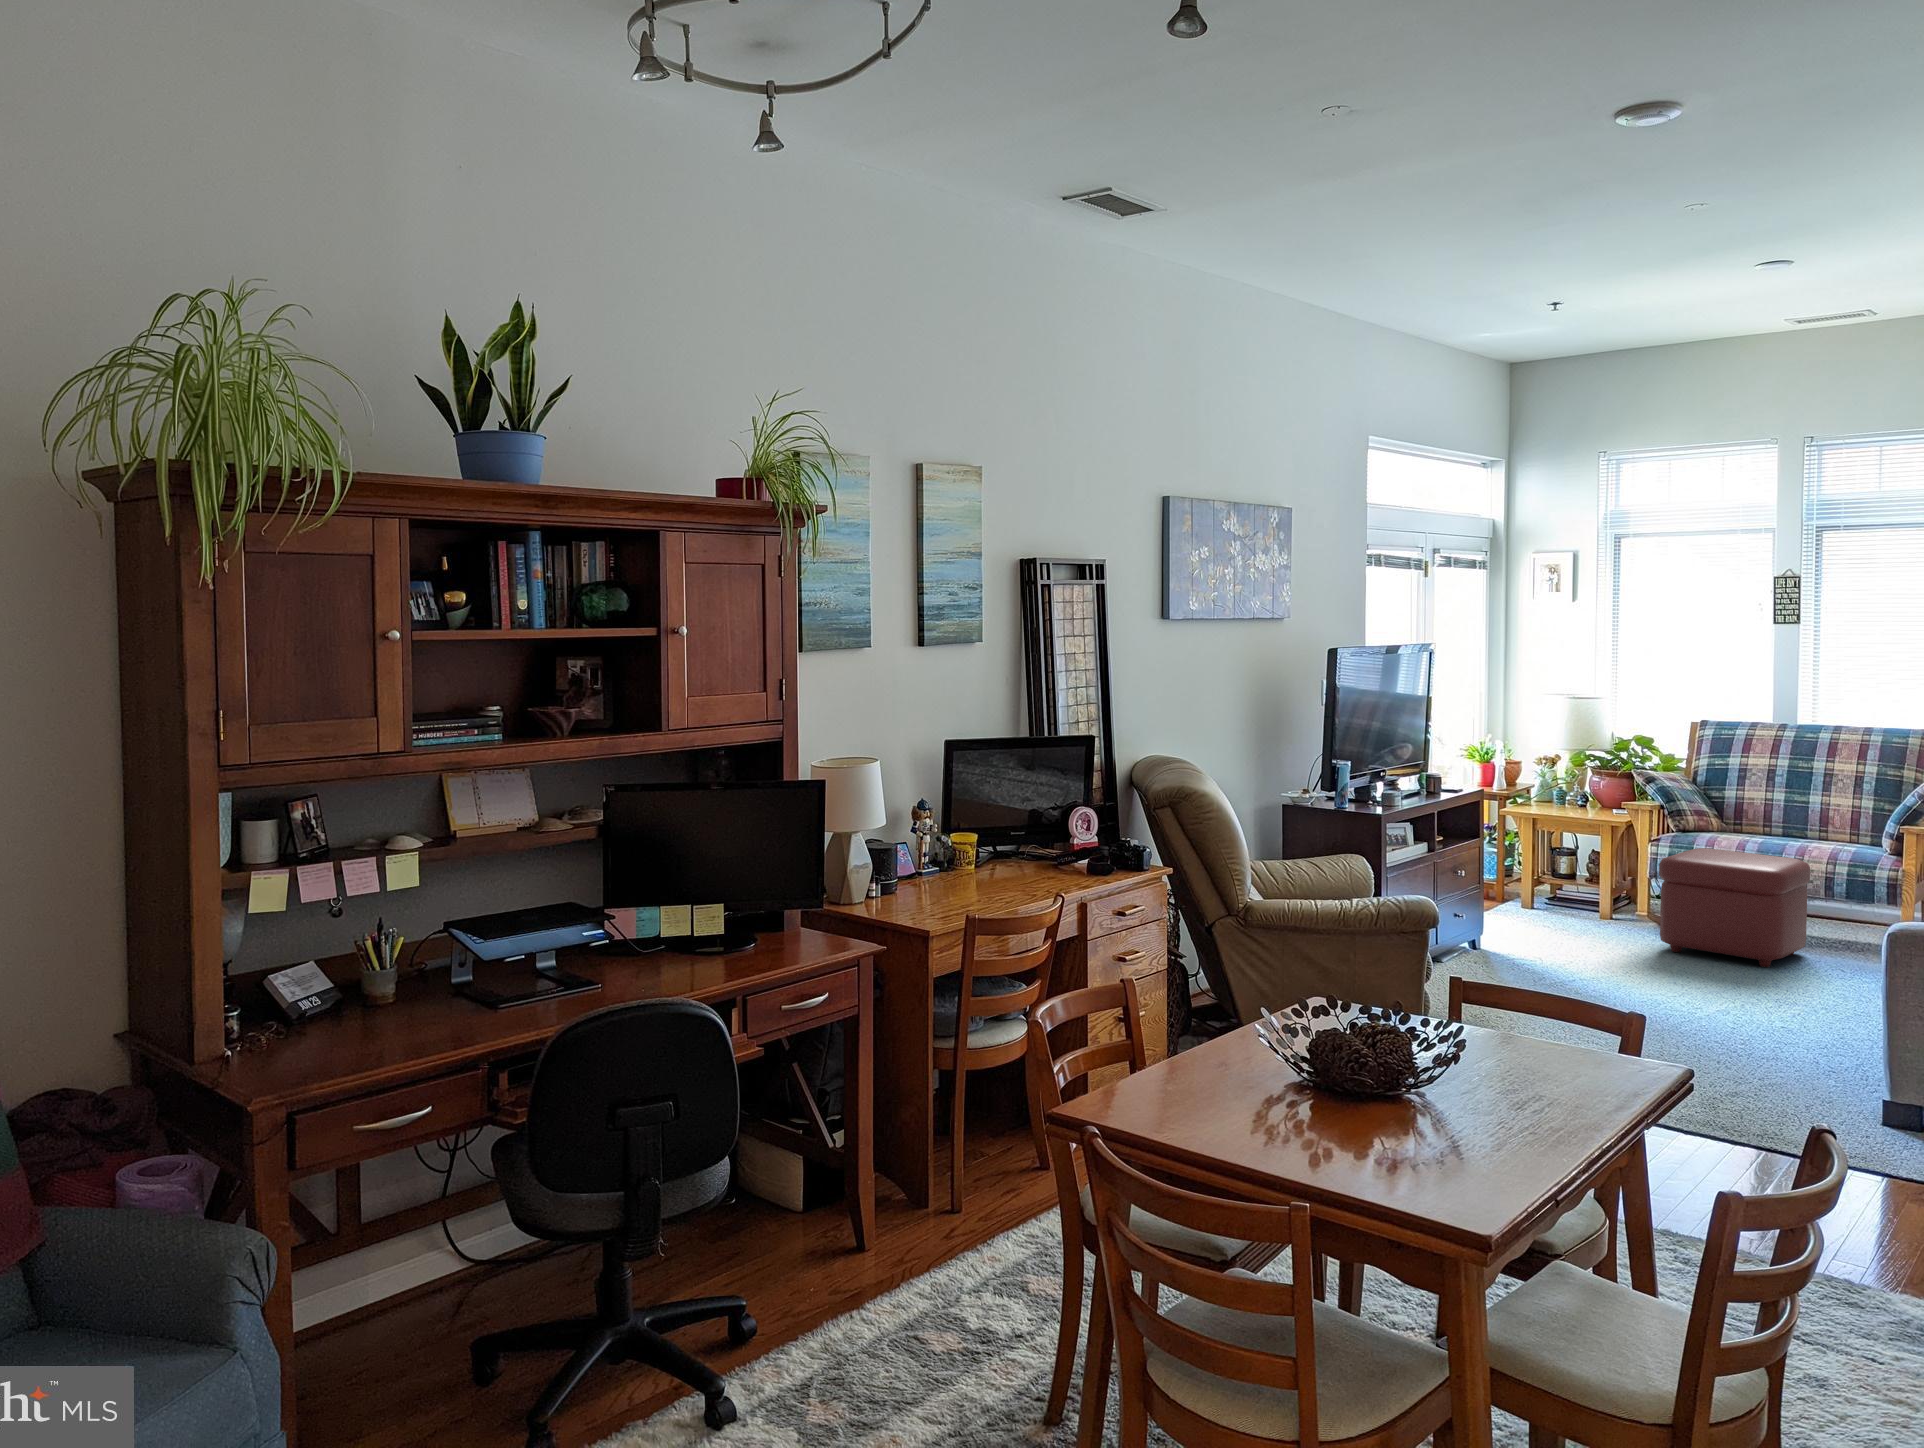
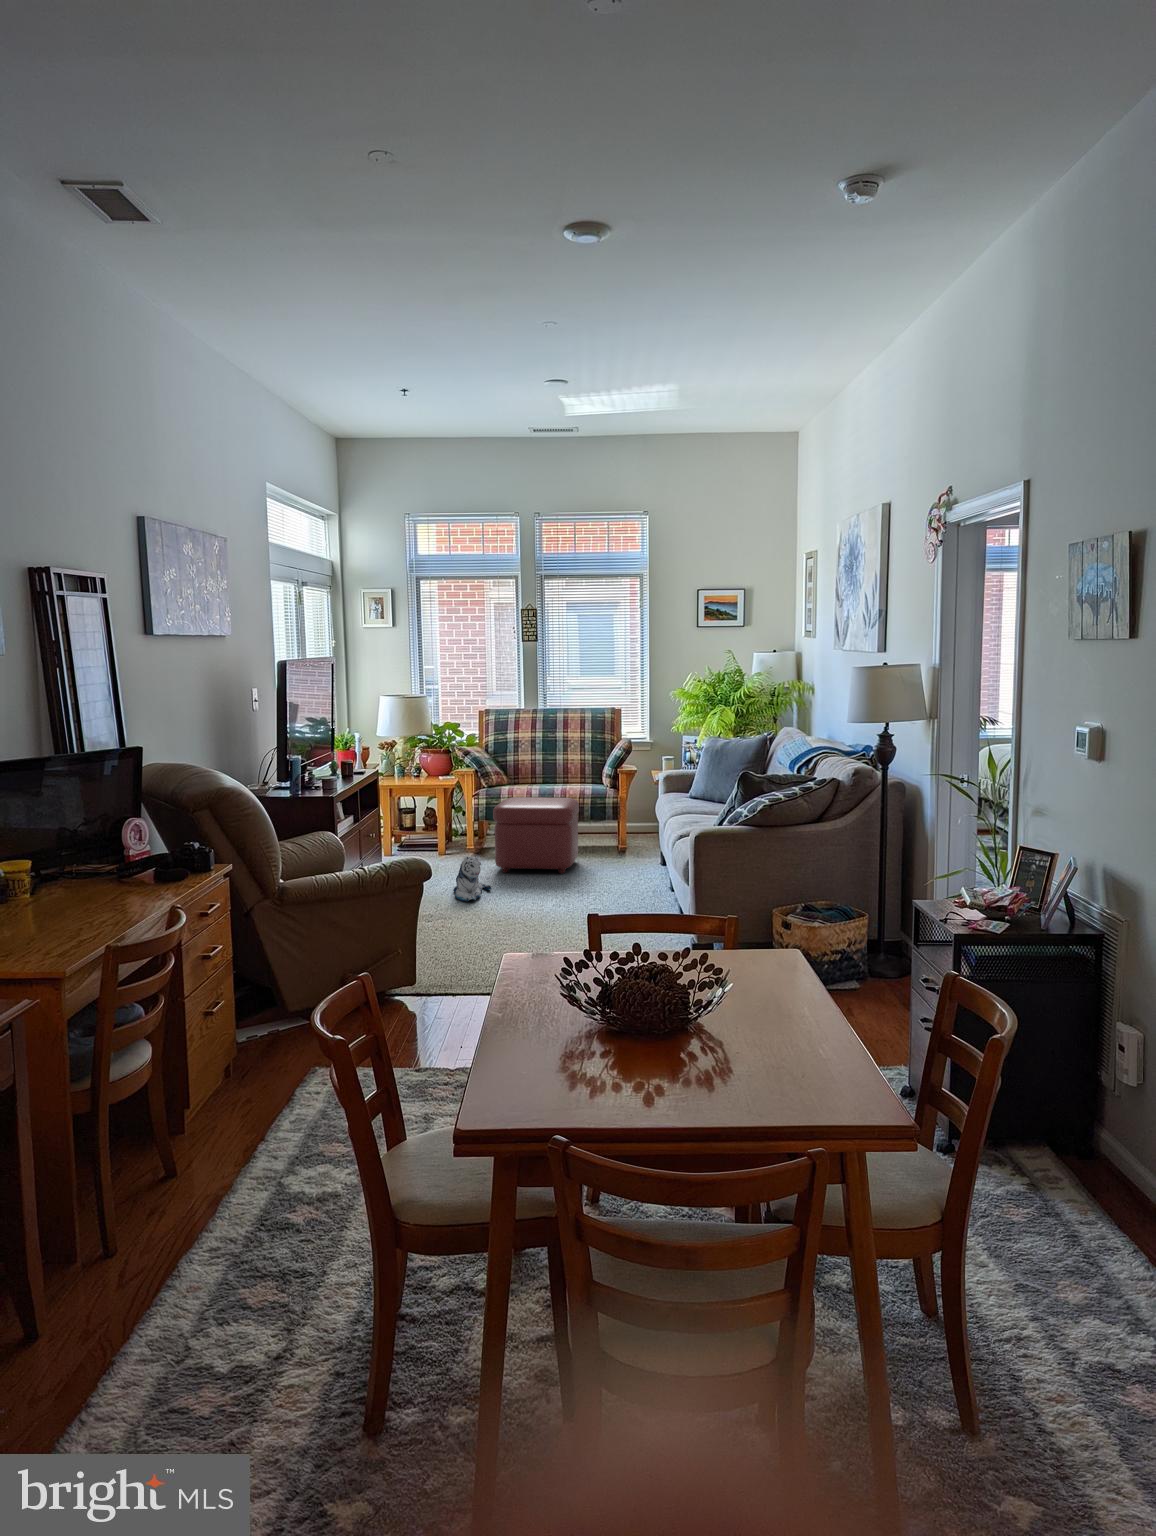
plush toy: none [1572,918,1633,980] -> present [453,857,491,902]

